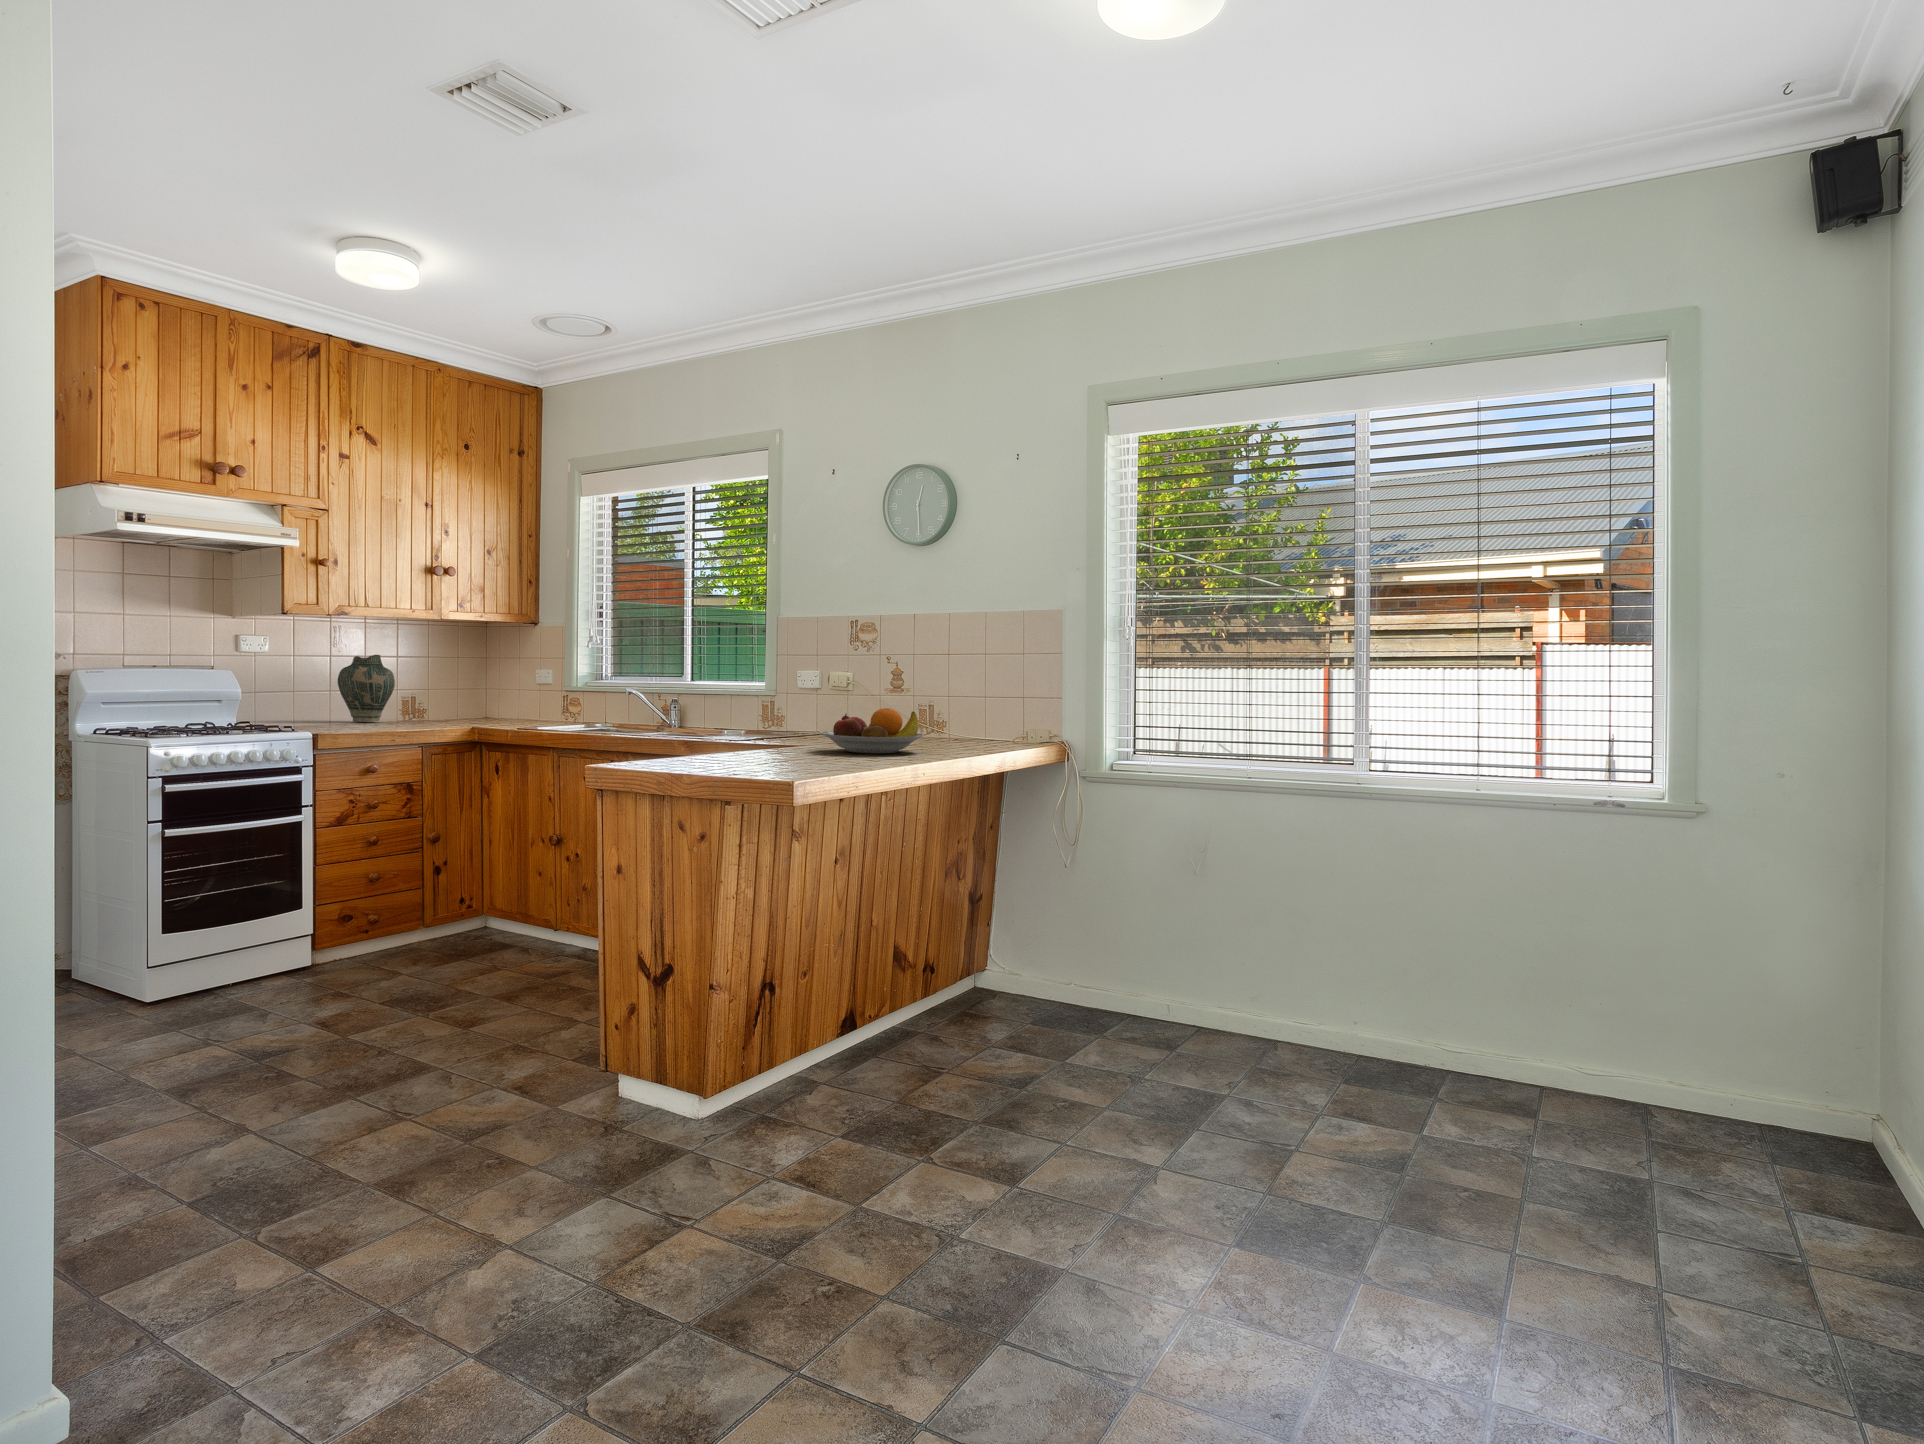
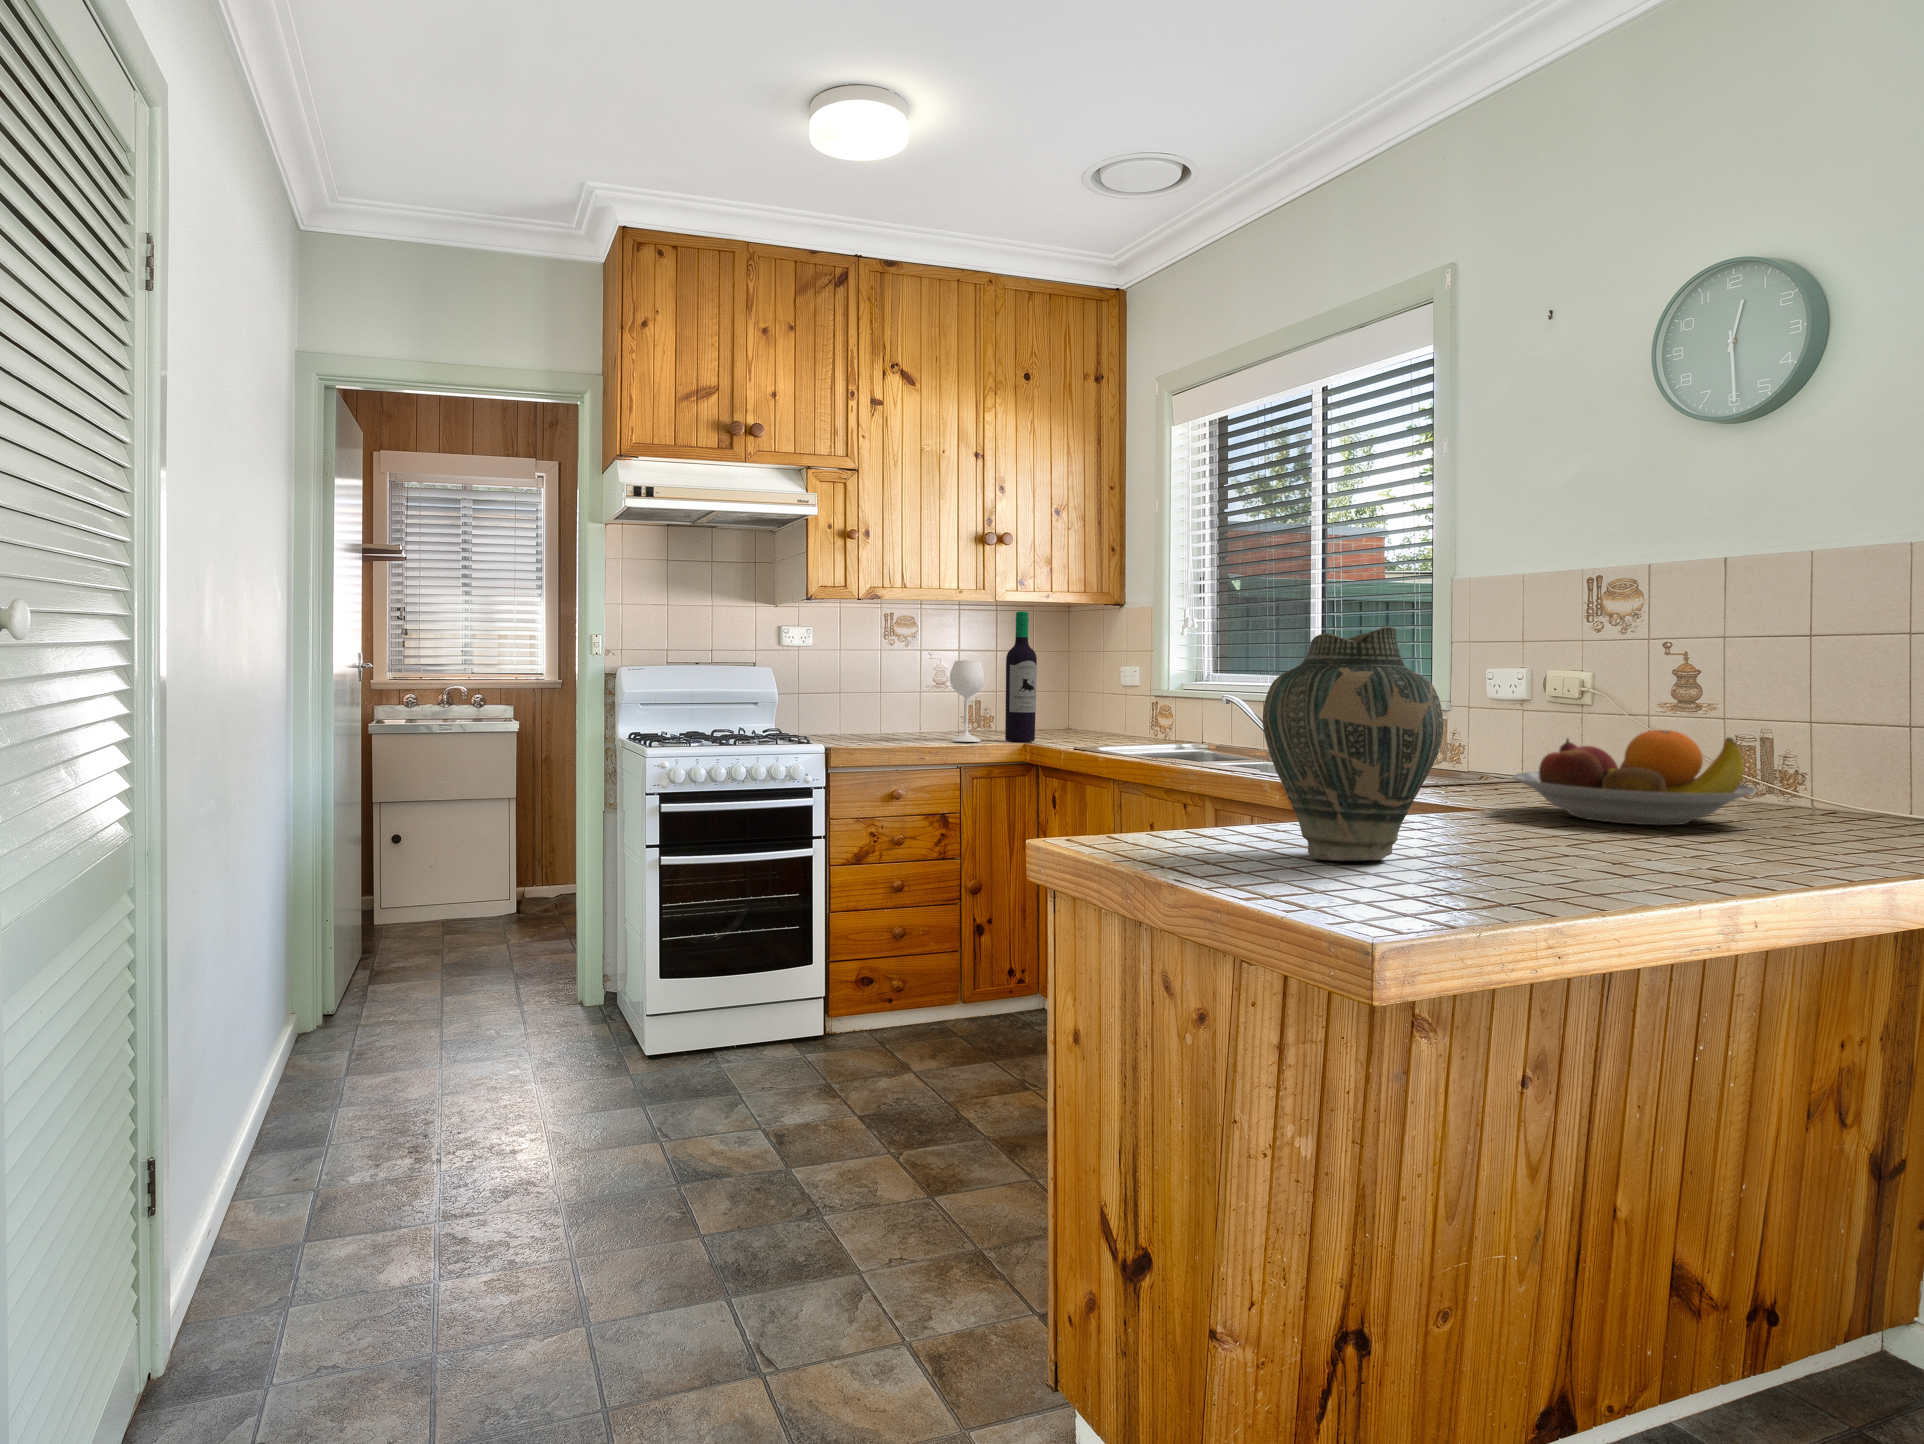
wine bottle: none [415,629,485,727] -> present [950,611,1037,742]
vase: present [338,655,395,722] -> present [1263,627,1443,861]

